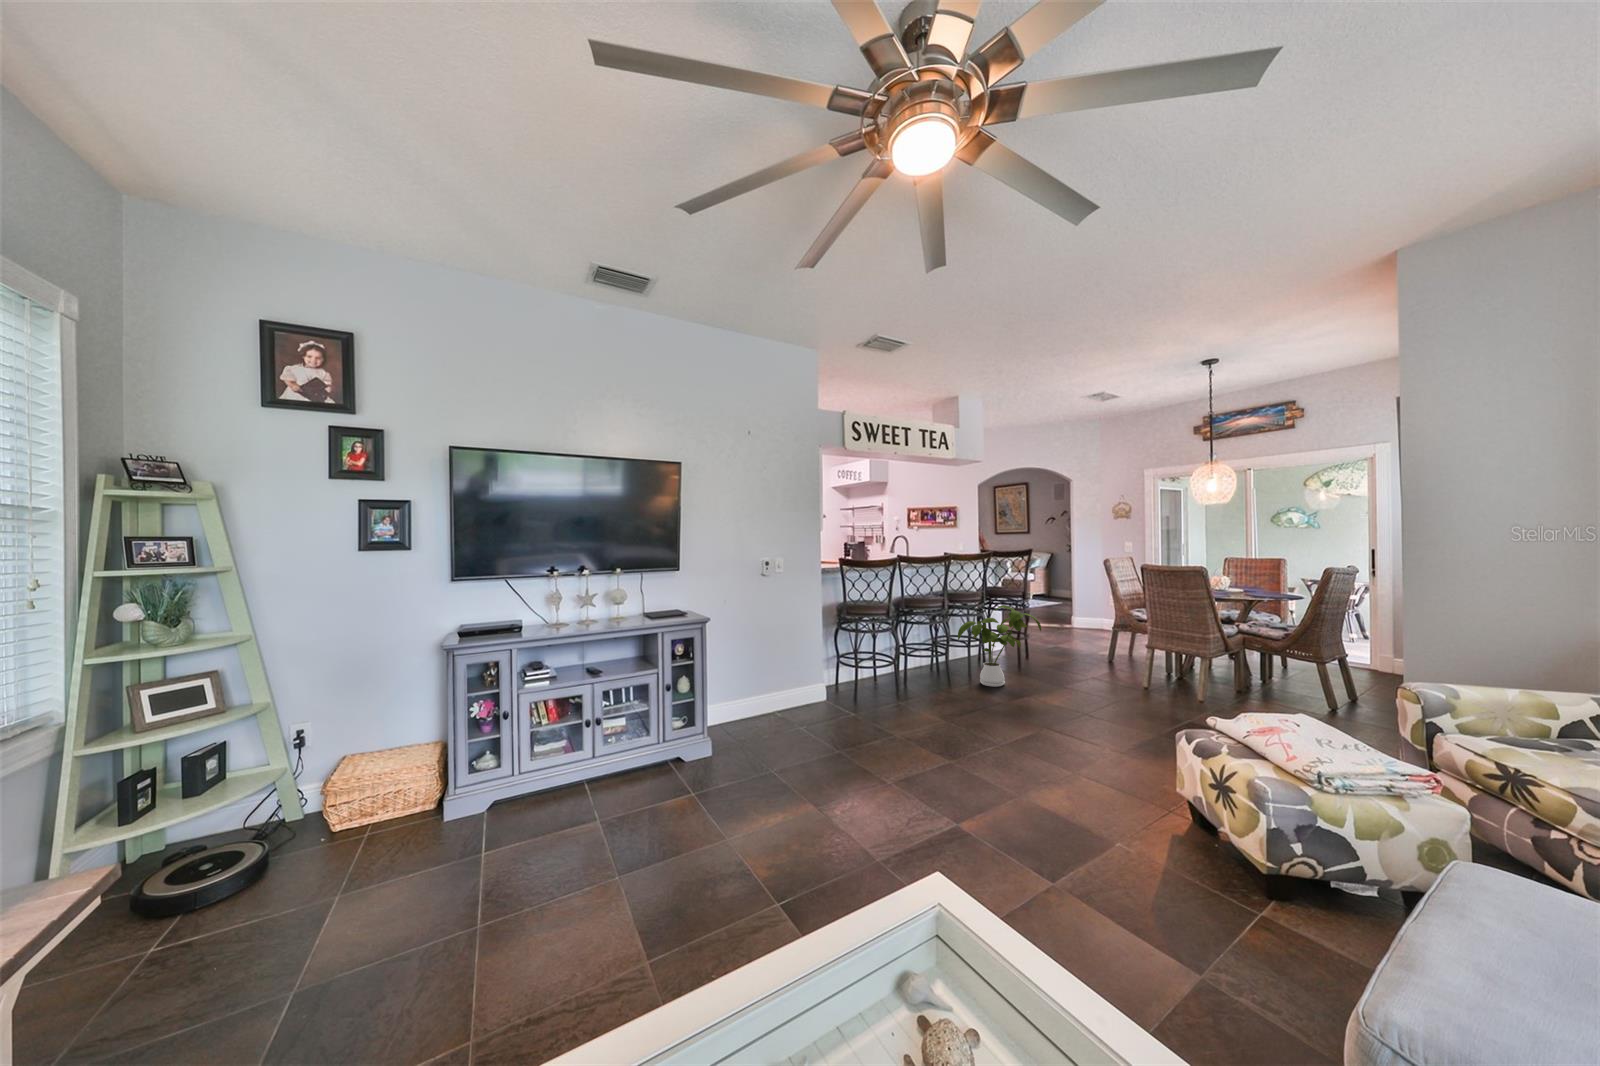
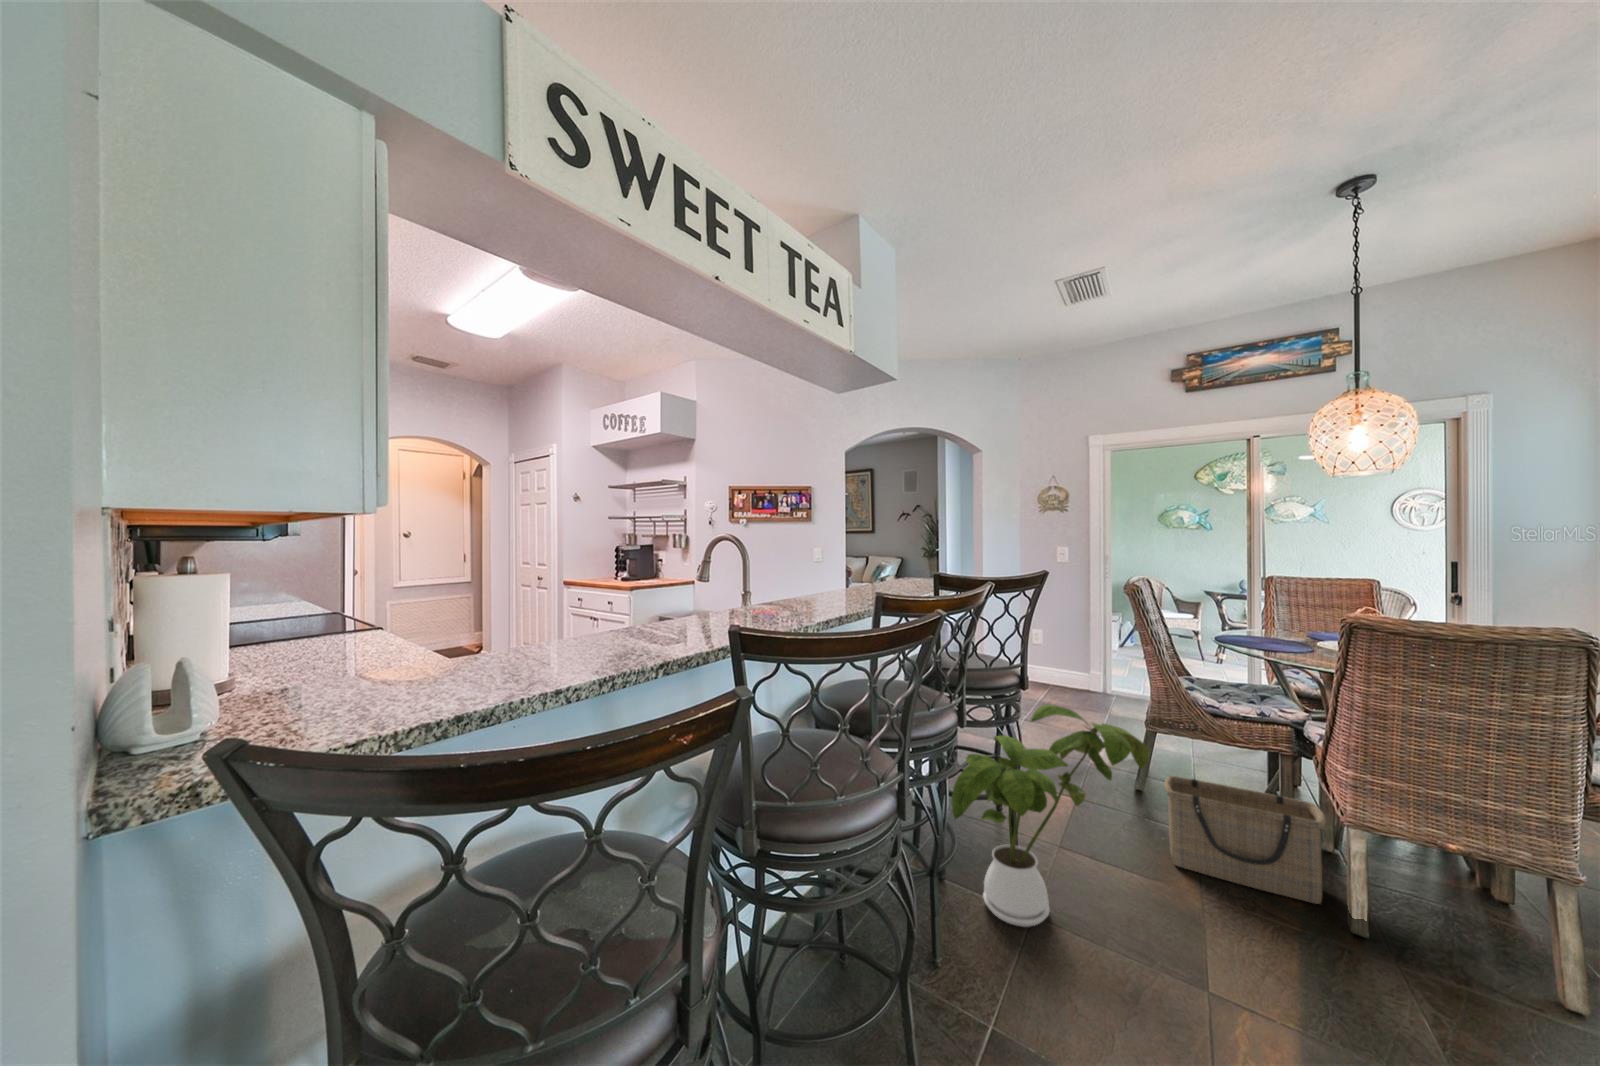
basket: none [1074,648,1136,695] -> present [1164,776,1325,904]

